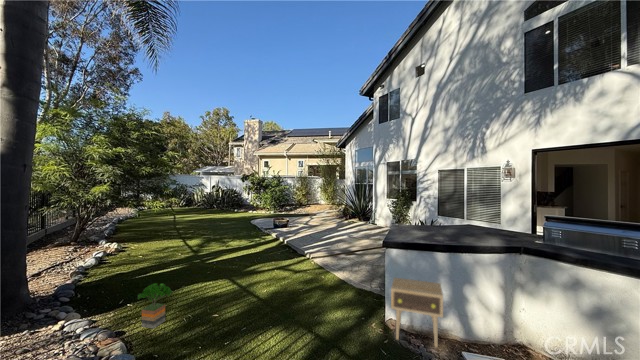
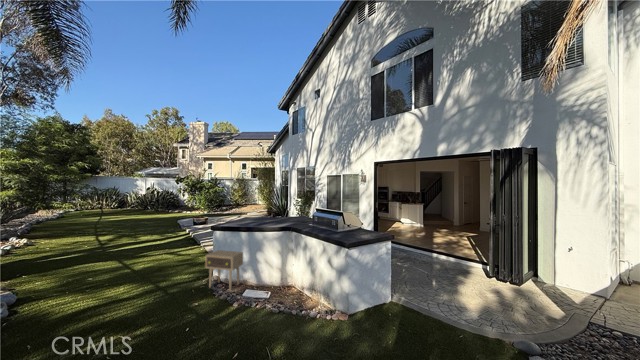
potted tree: present [138,284,172,329] -> none [25,259,56,289]

